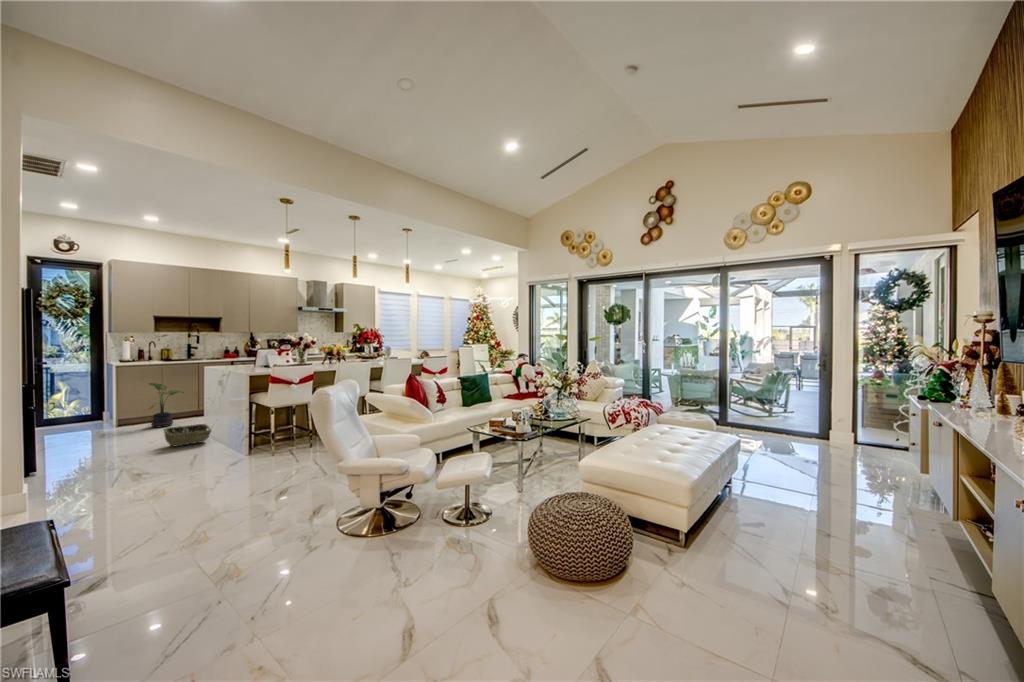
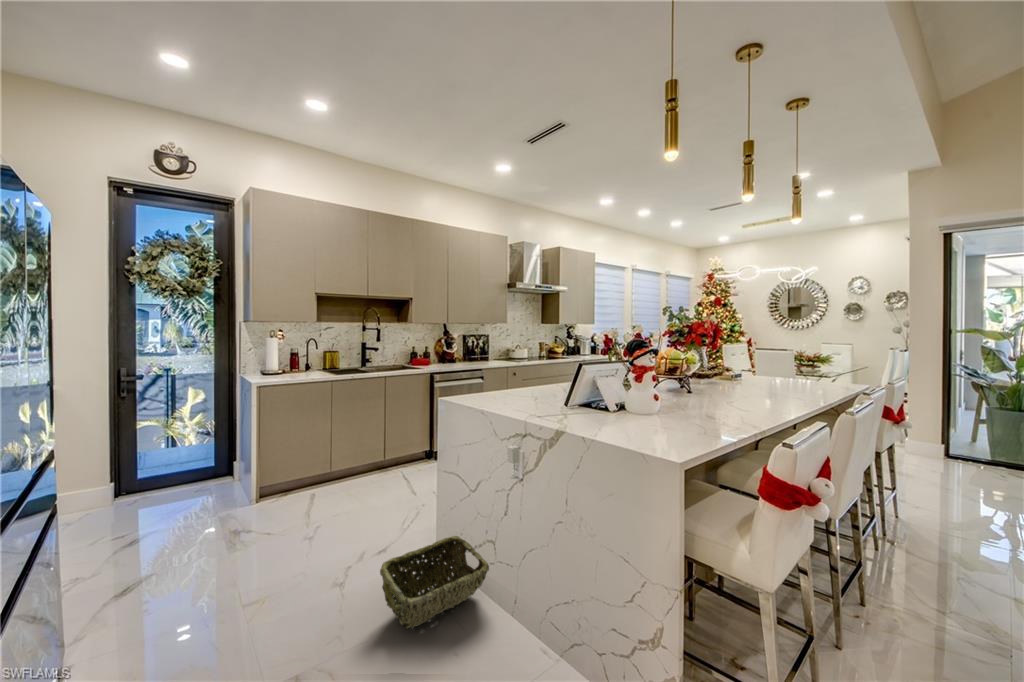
potted plant: present [150,383,184,427] -> none [309,415,369,506]

